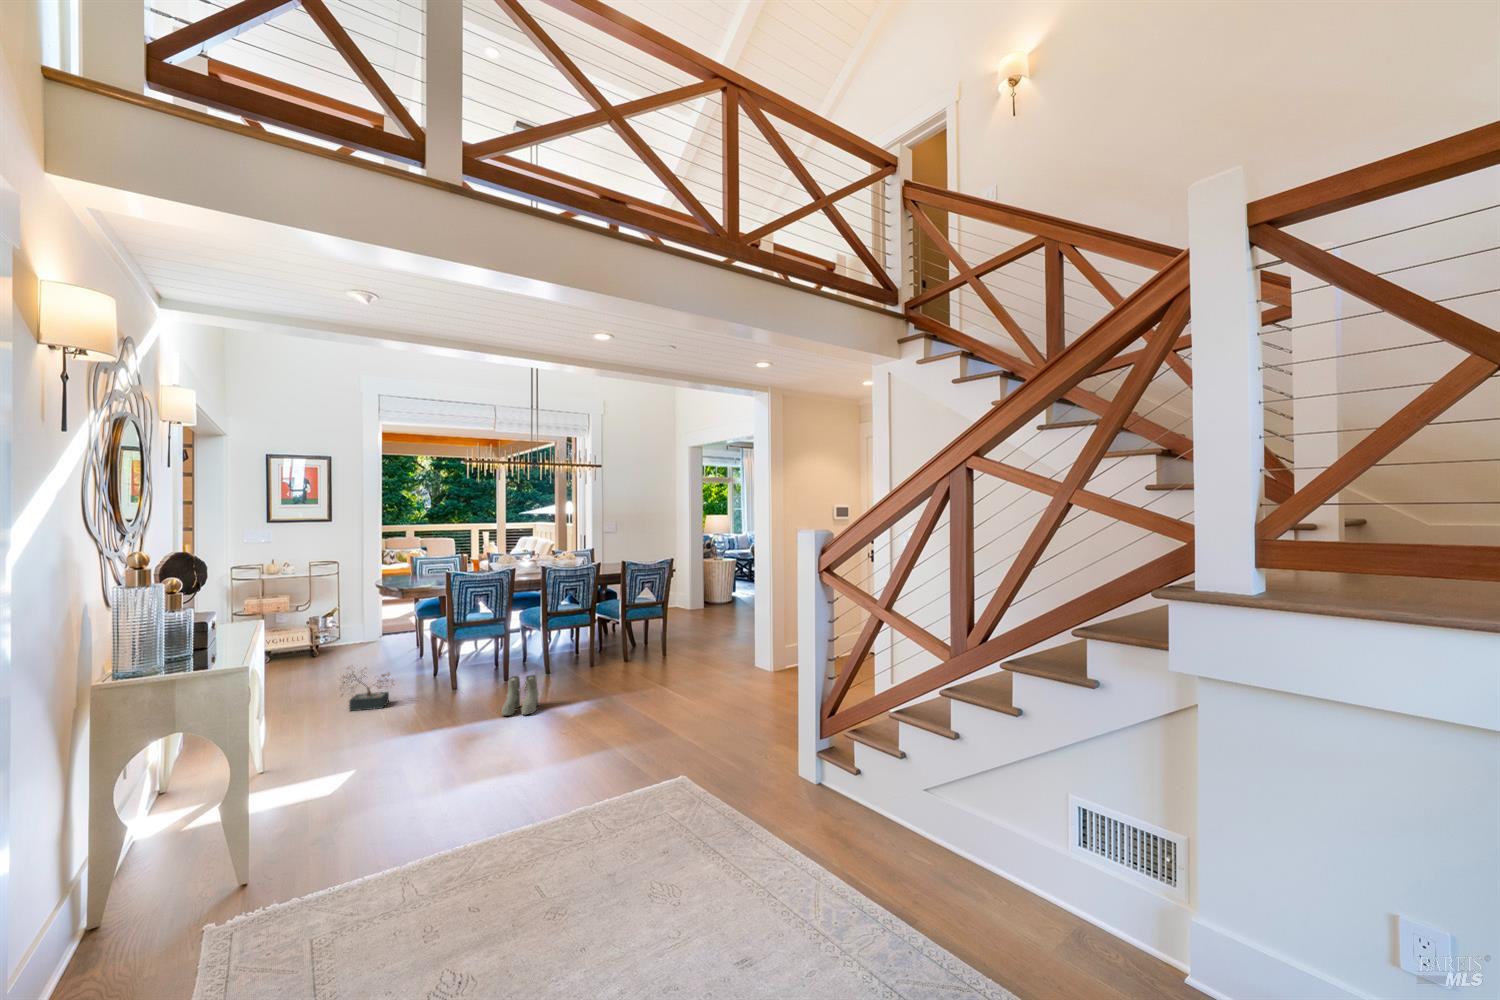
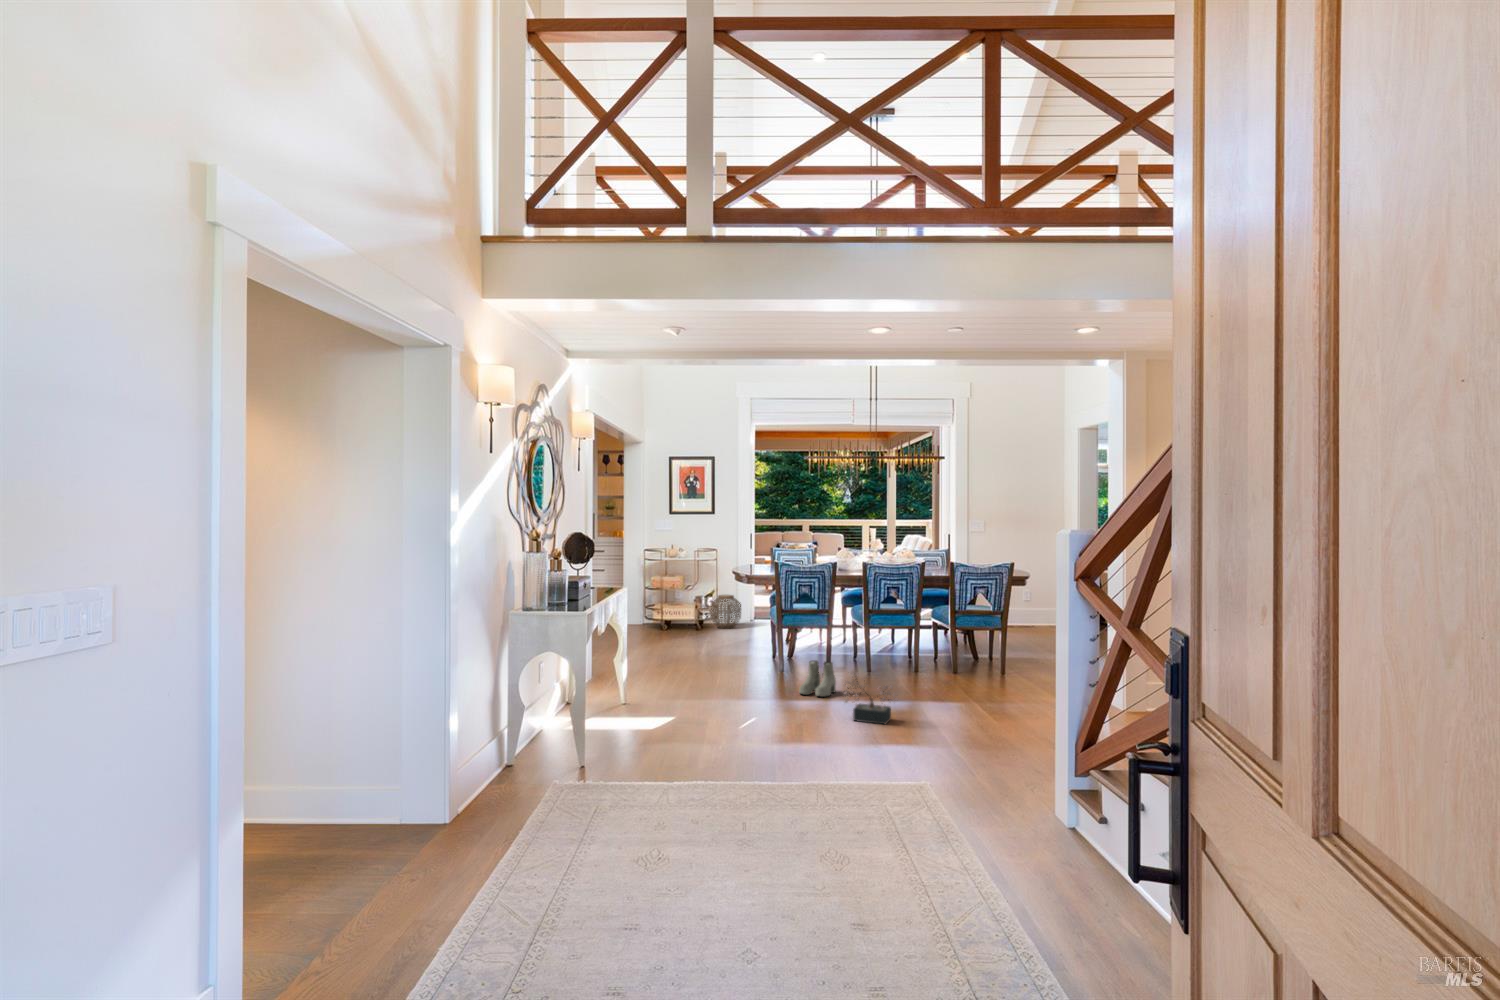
woven basket: none [331,611,371,649] -> present [711,595,741,629]
decorative plant: present [339,666,394,711] -> present [843,671,897,724]

